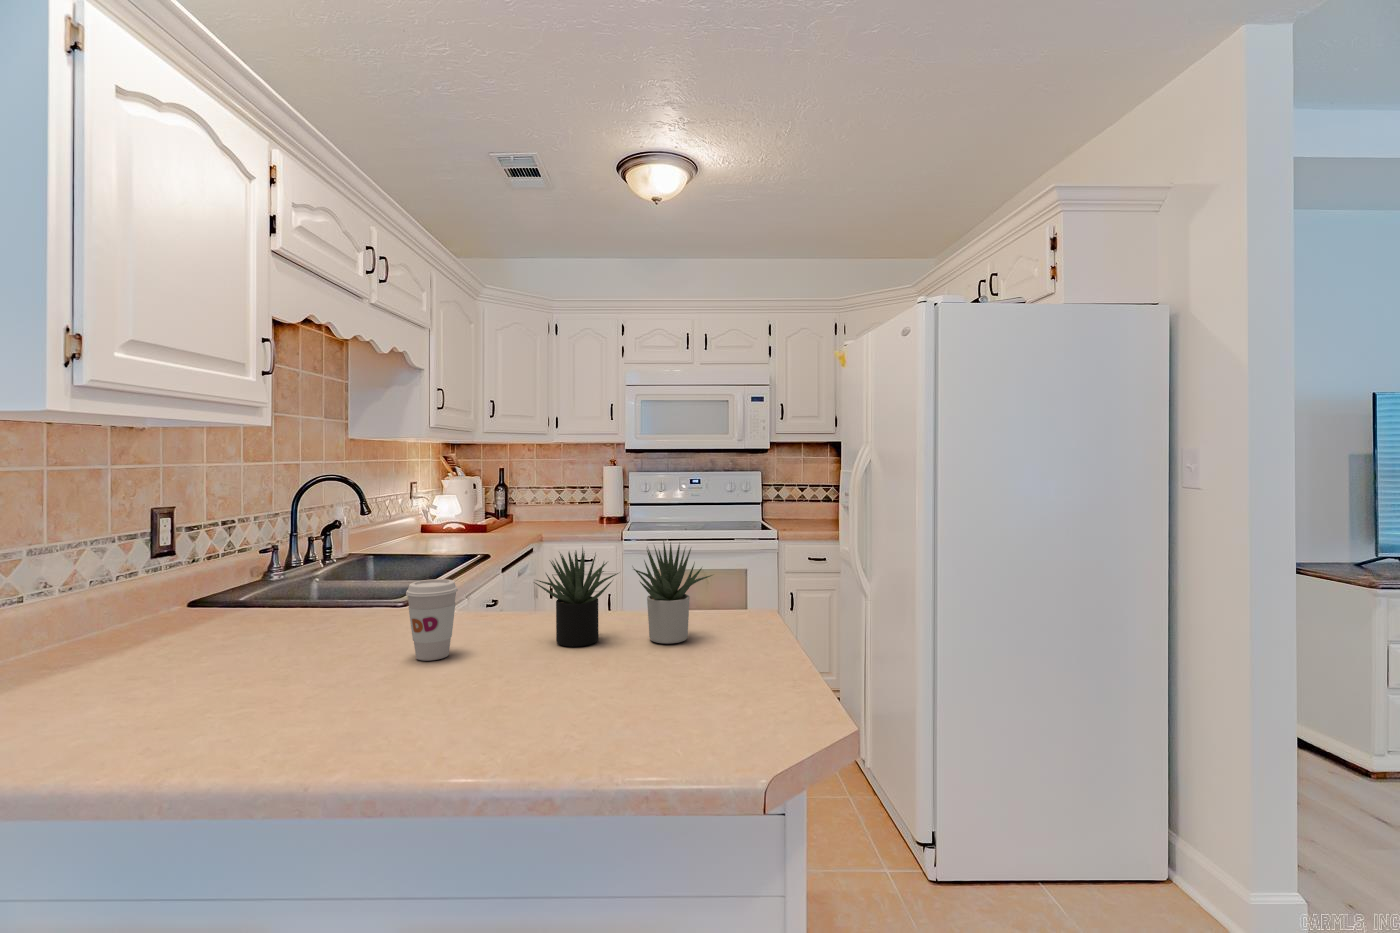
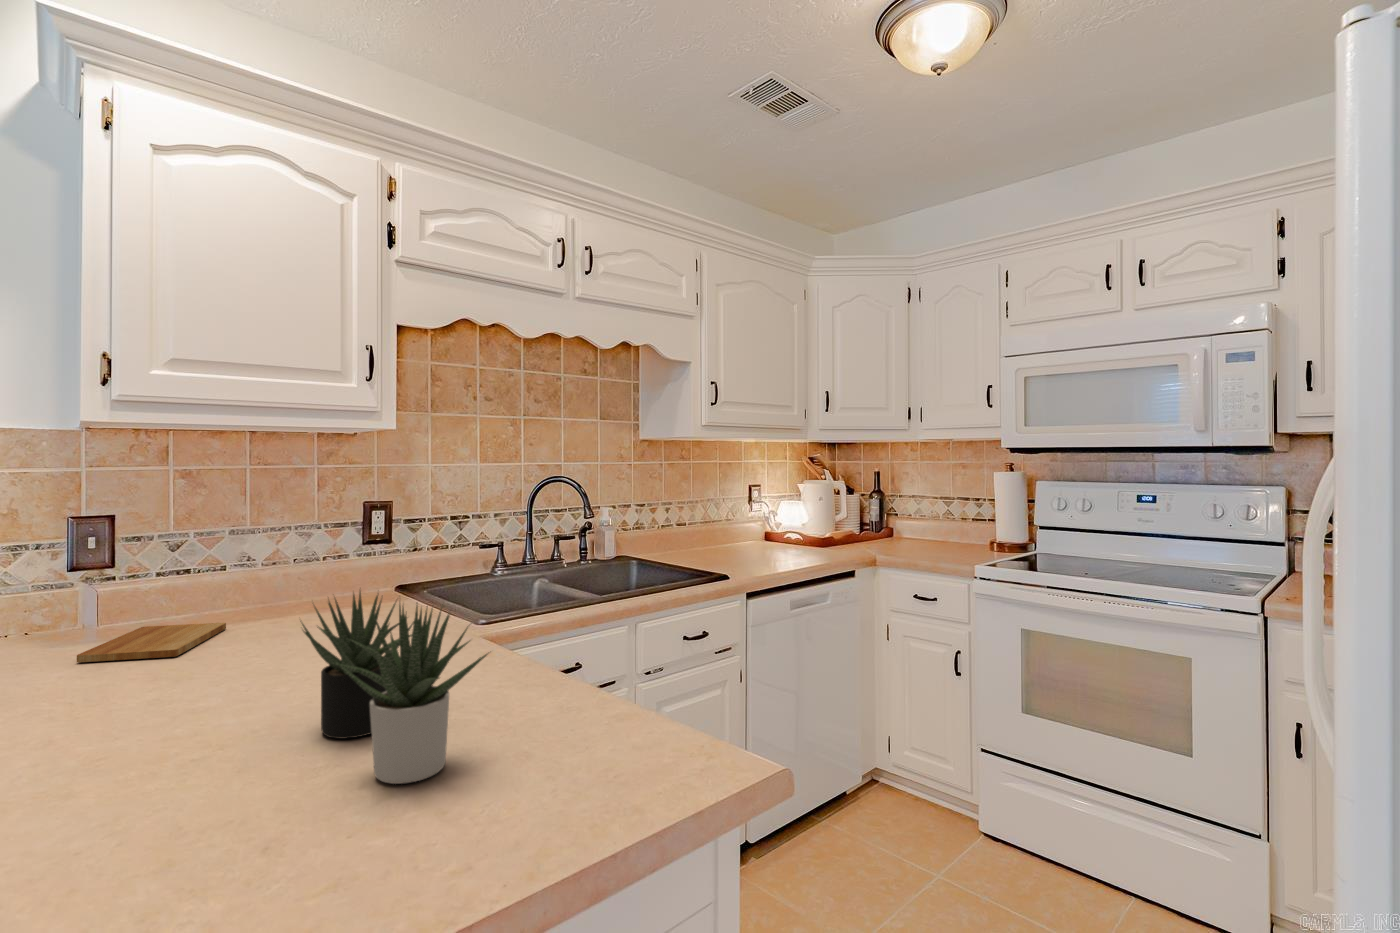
coffee cup: present [406,579,458,661] -> none [206,603,275,702]
cutting board: none [58,644,233,694] -> present [77,623,226,662]

